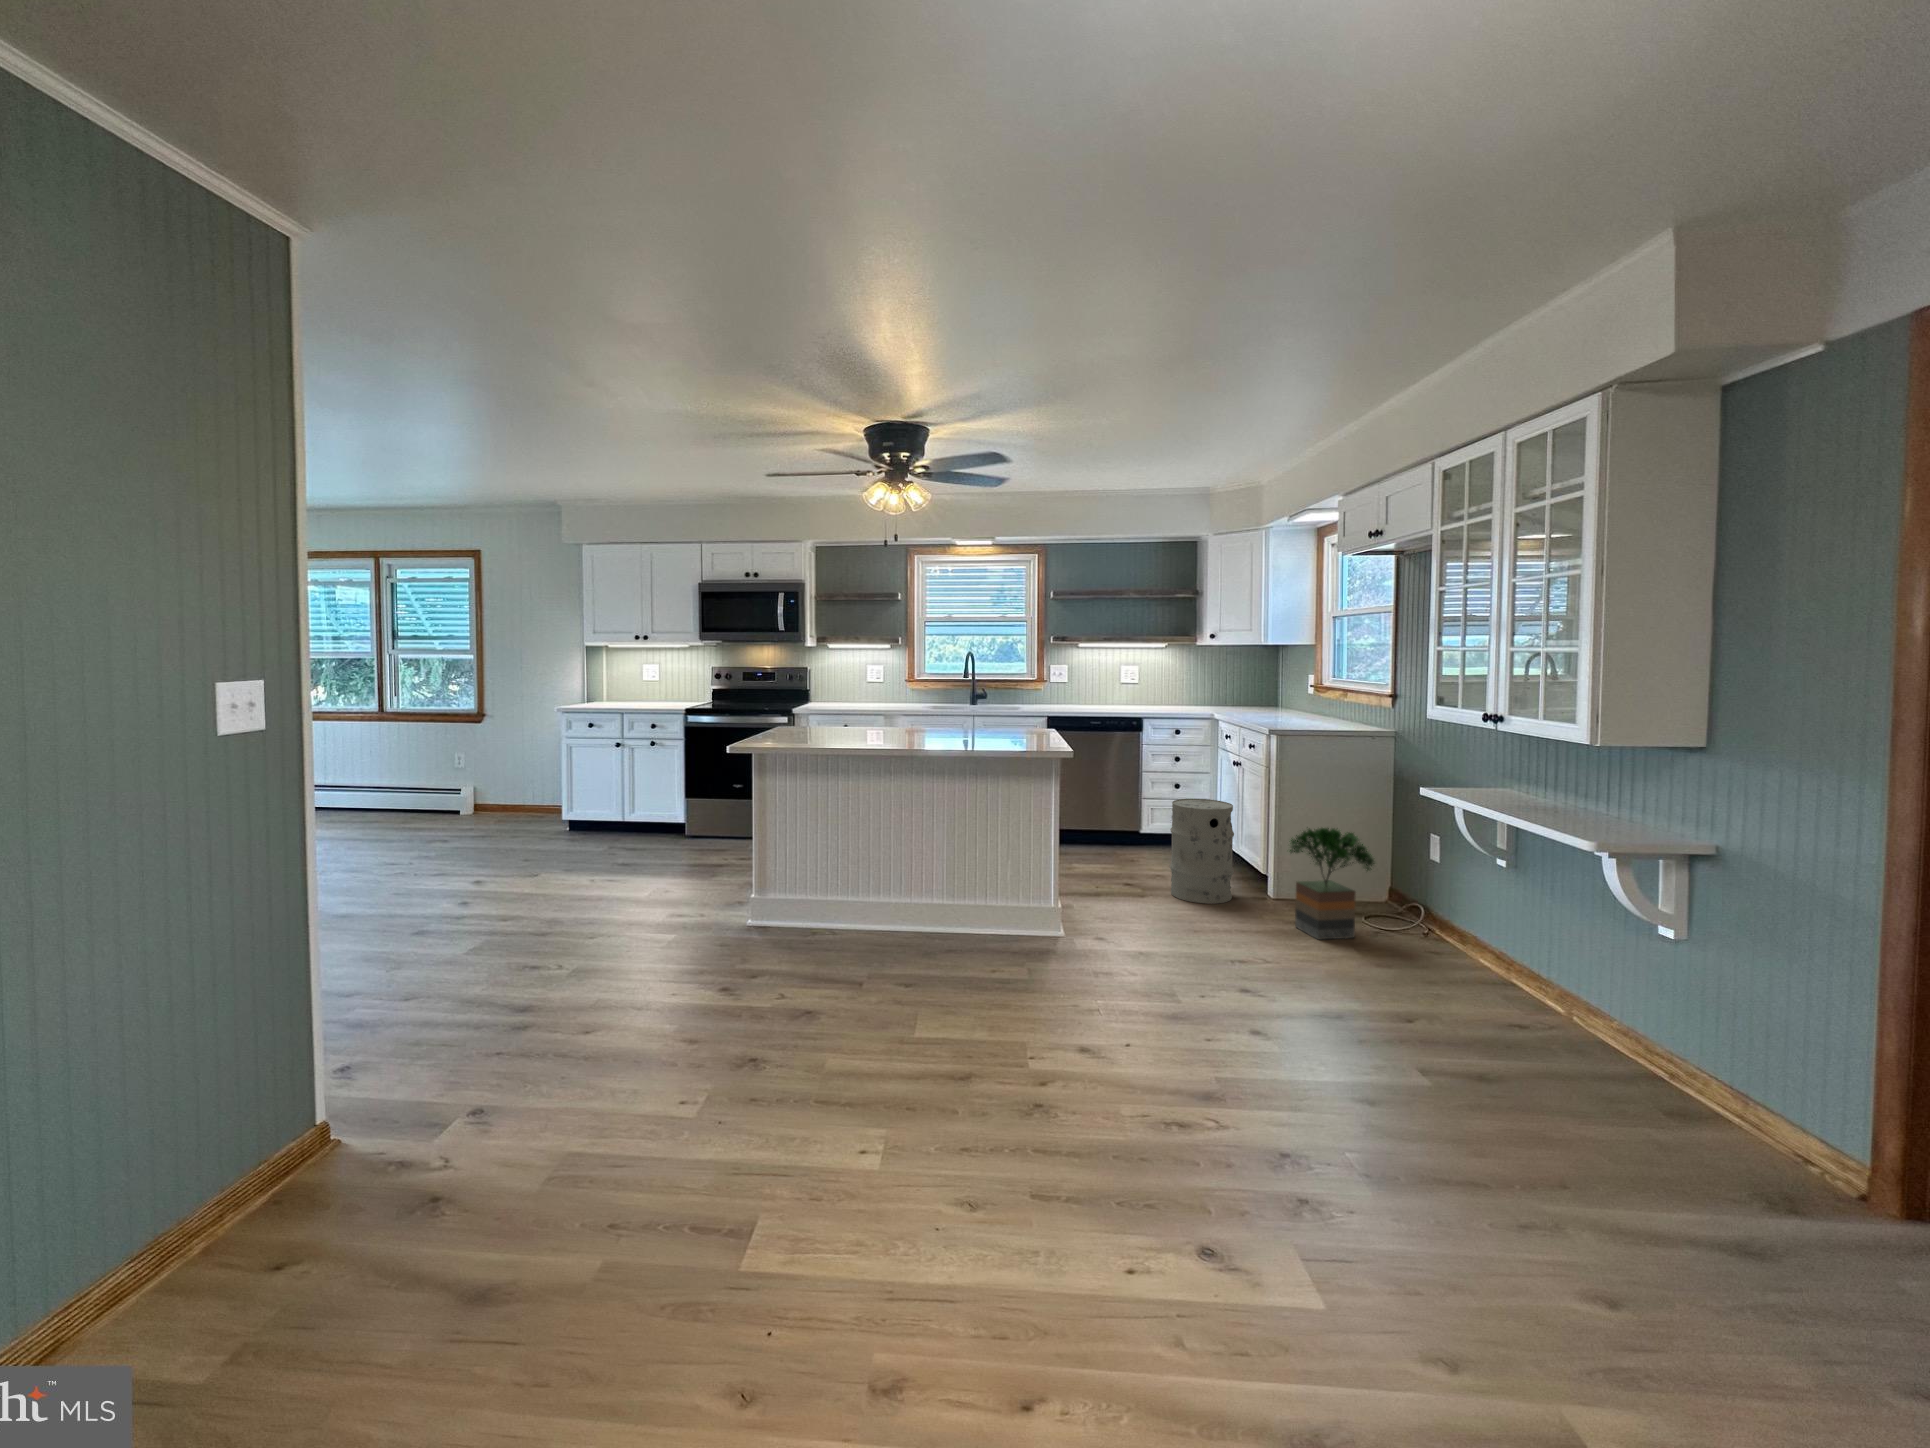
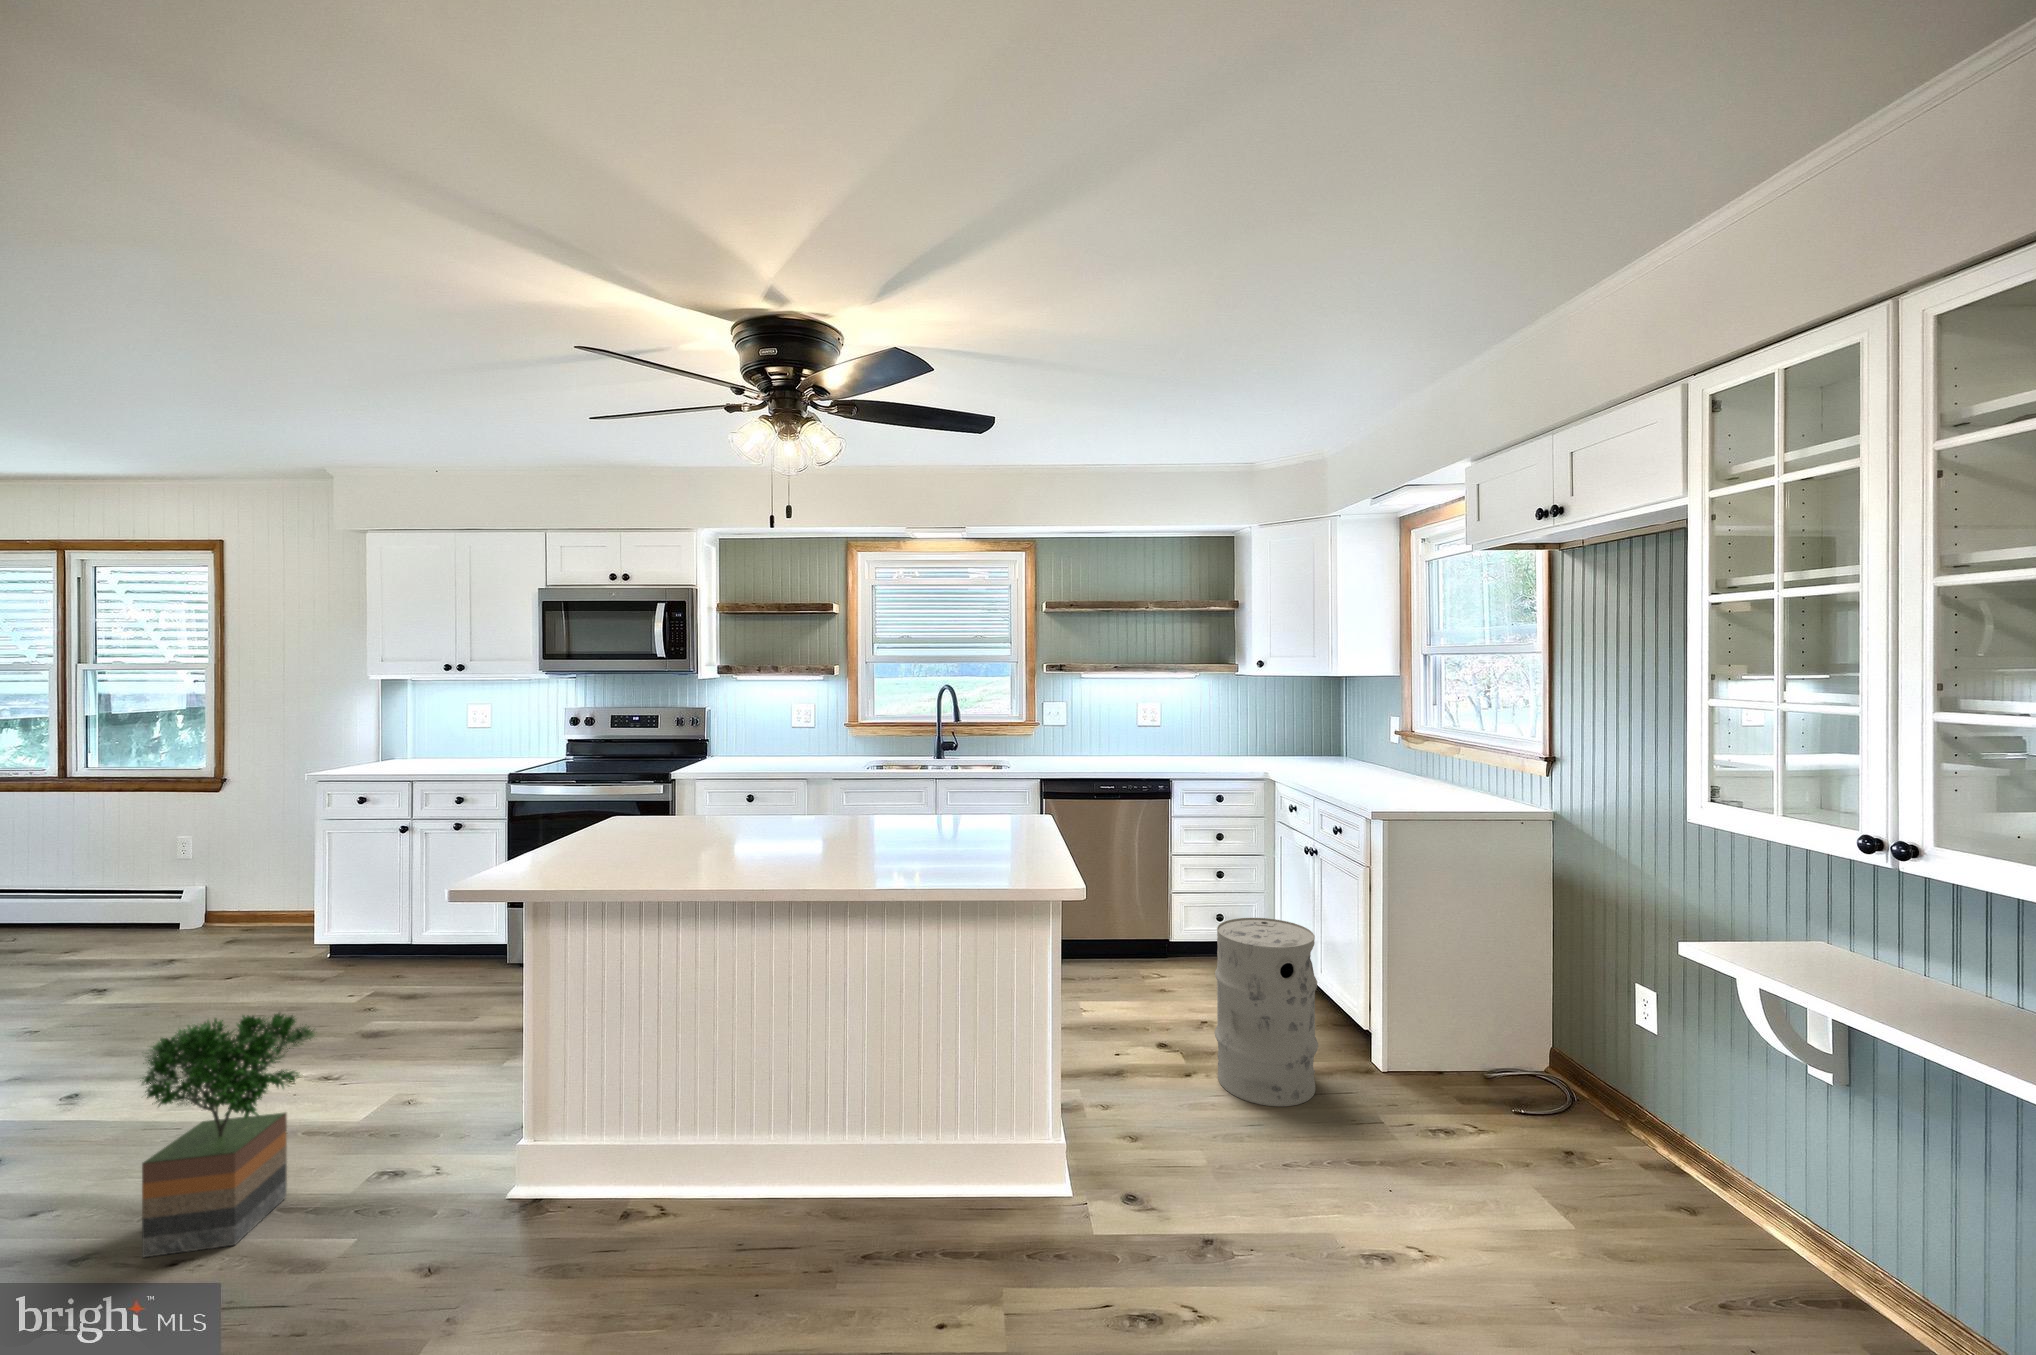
potted tree: present [1289,828,1375,940] -> present [142,1013,314,1257]

